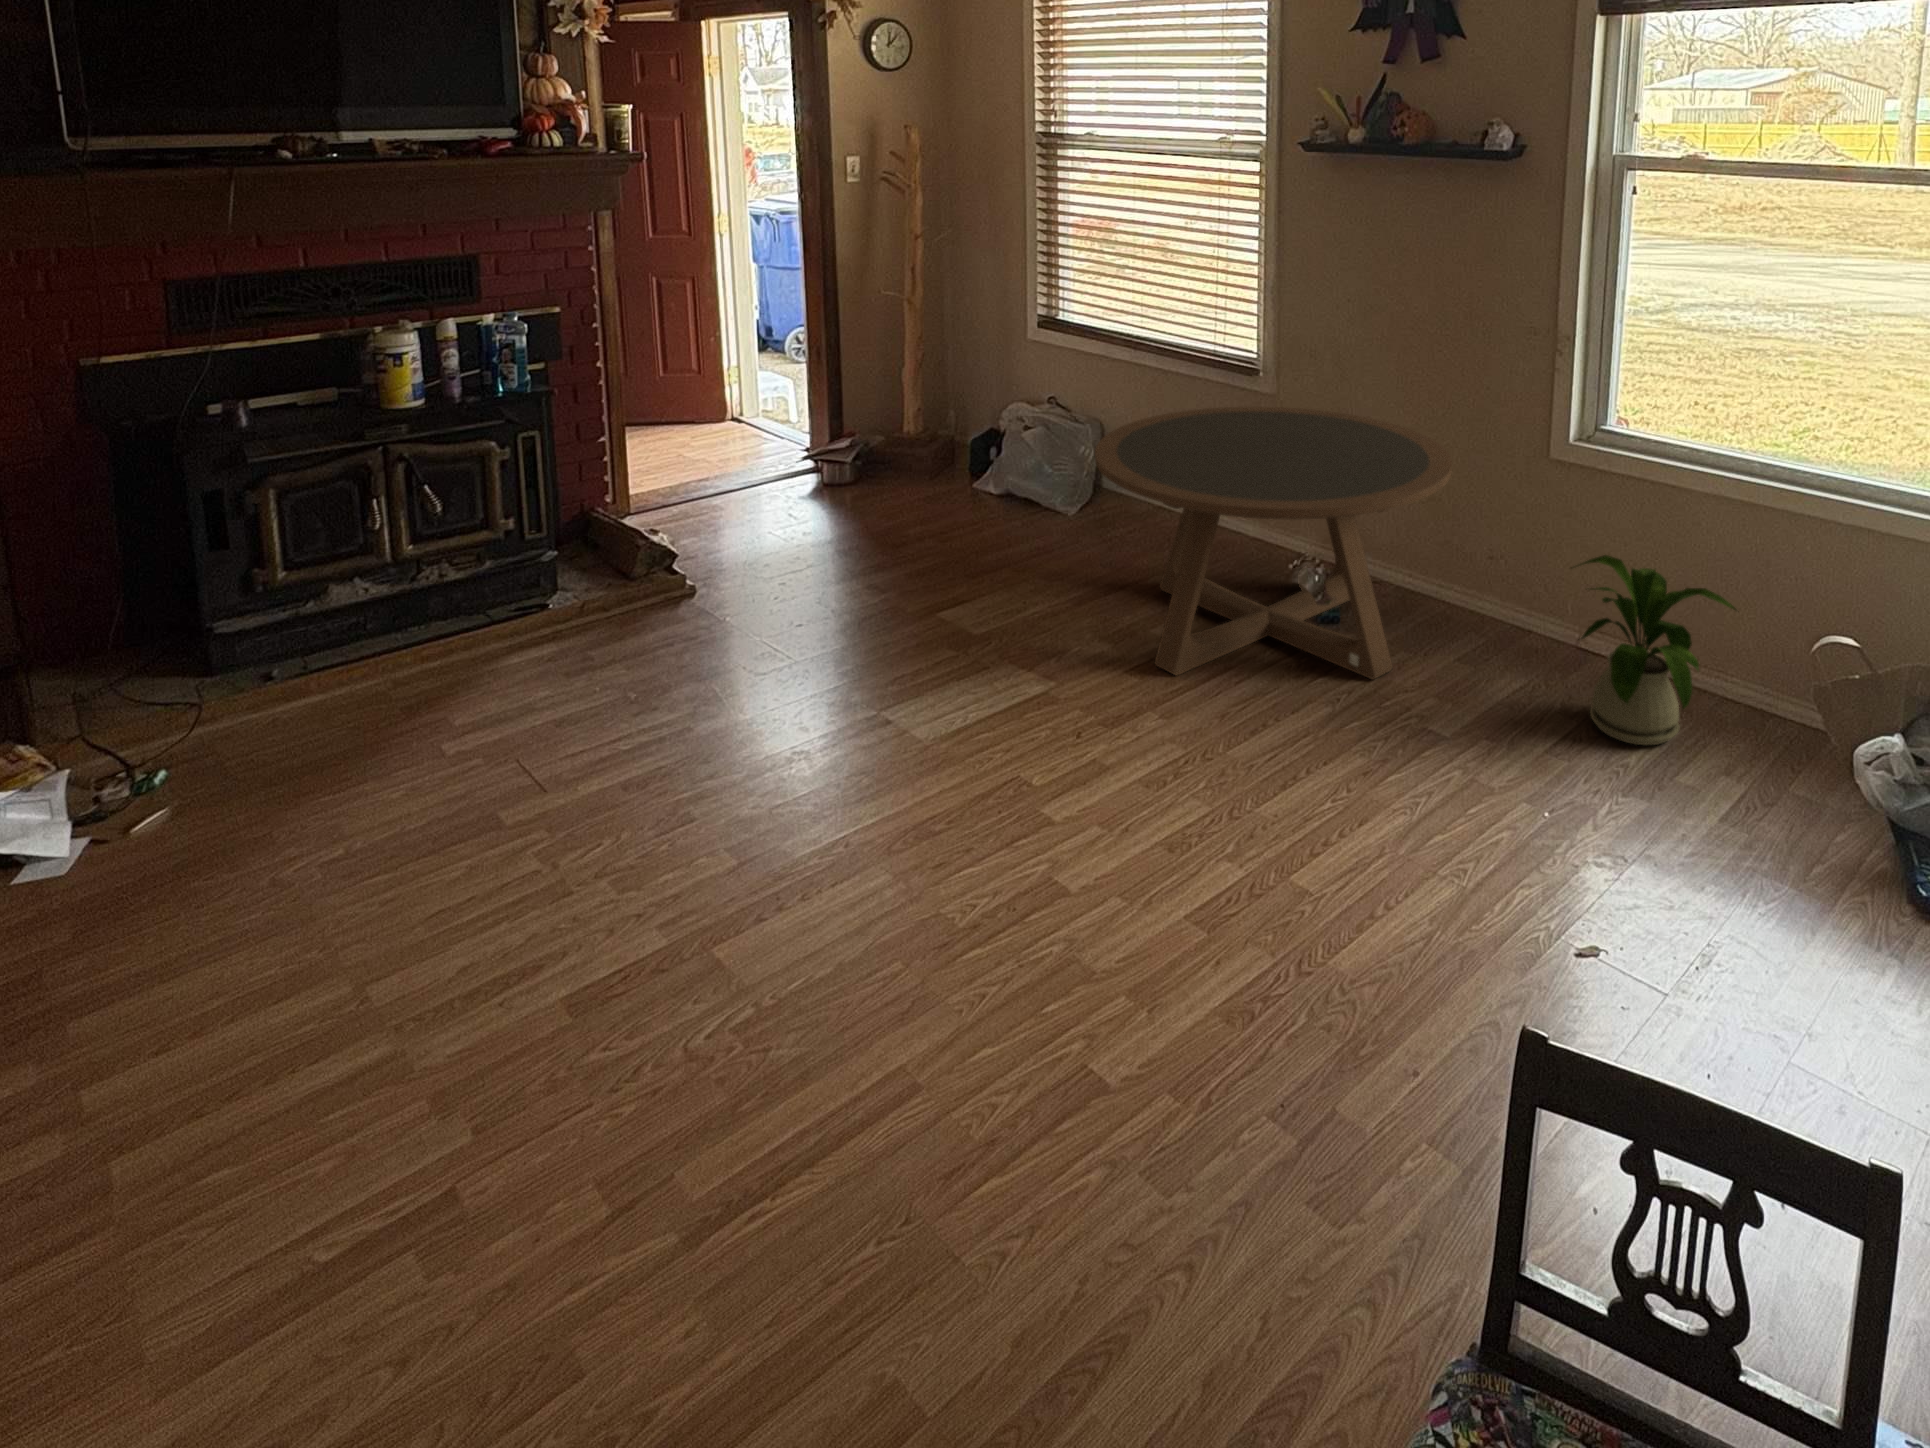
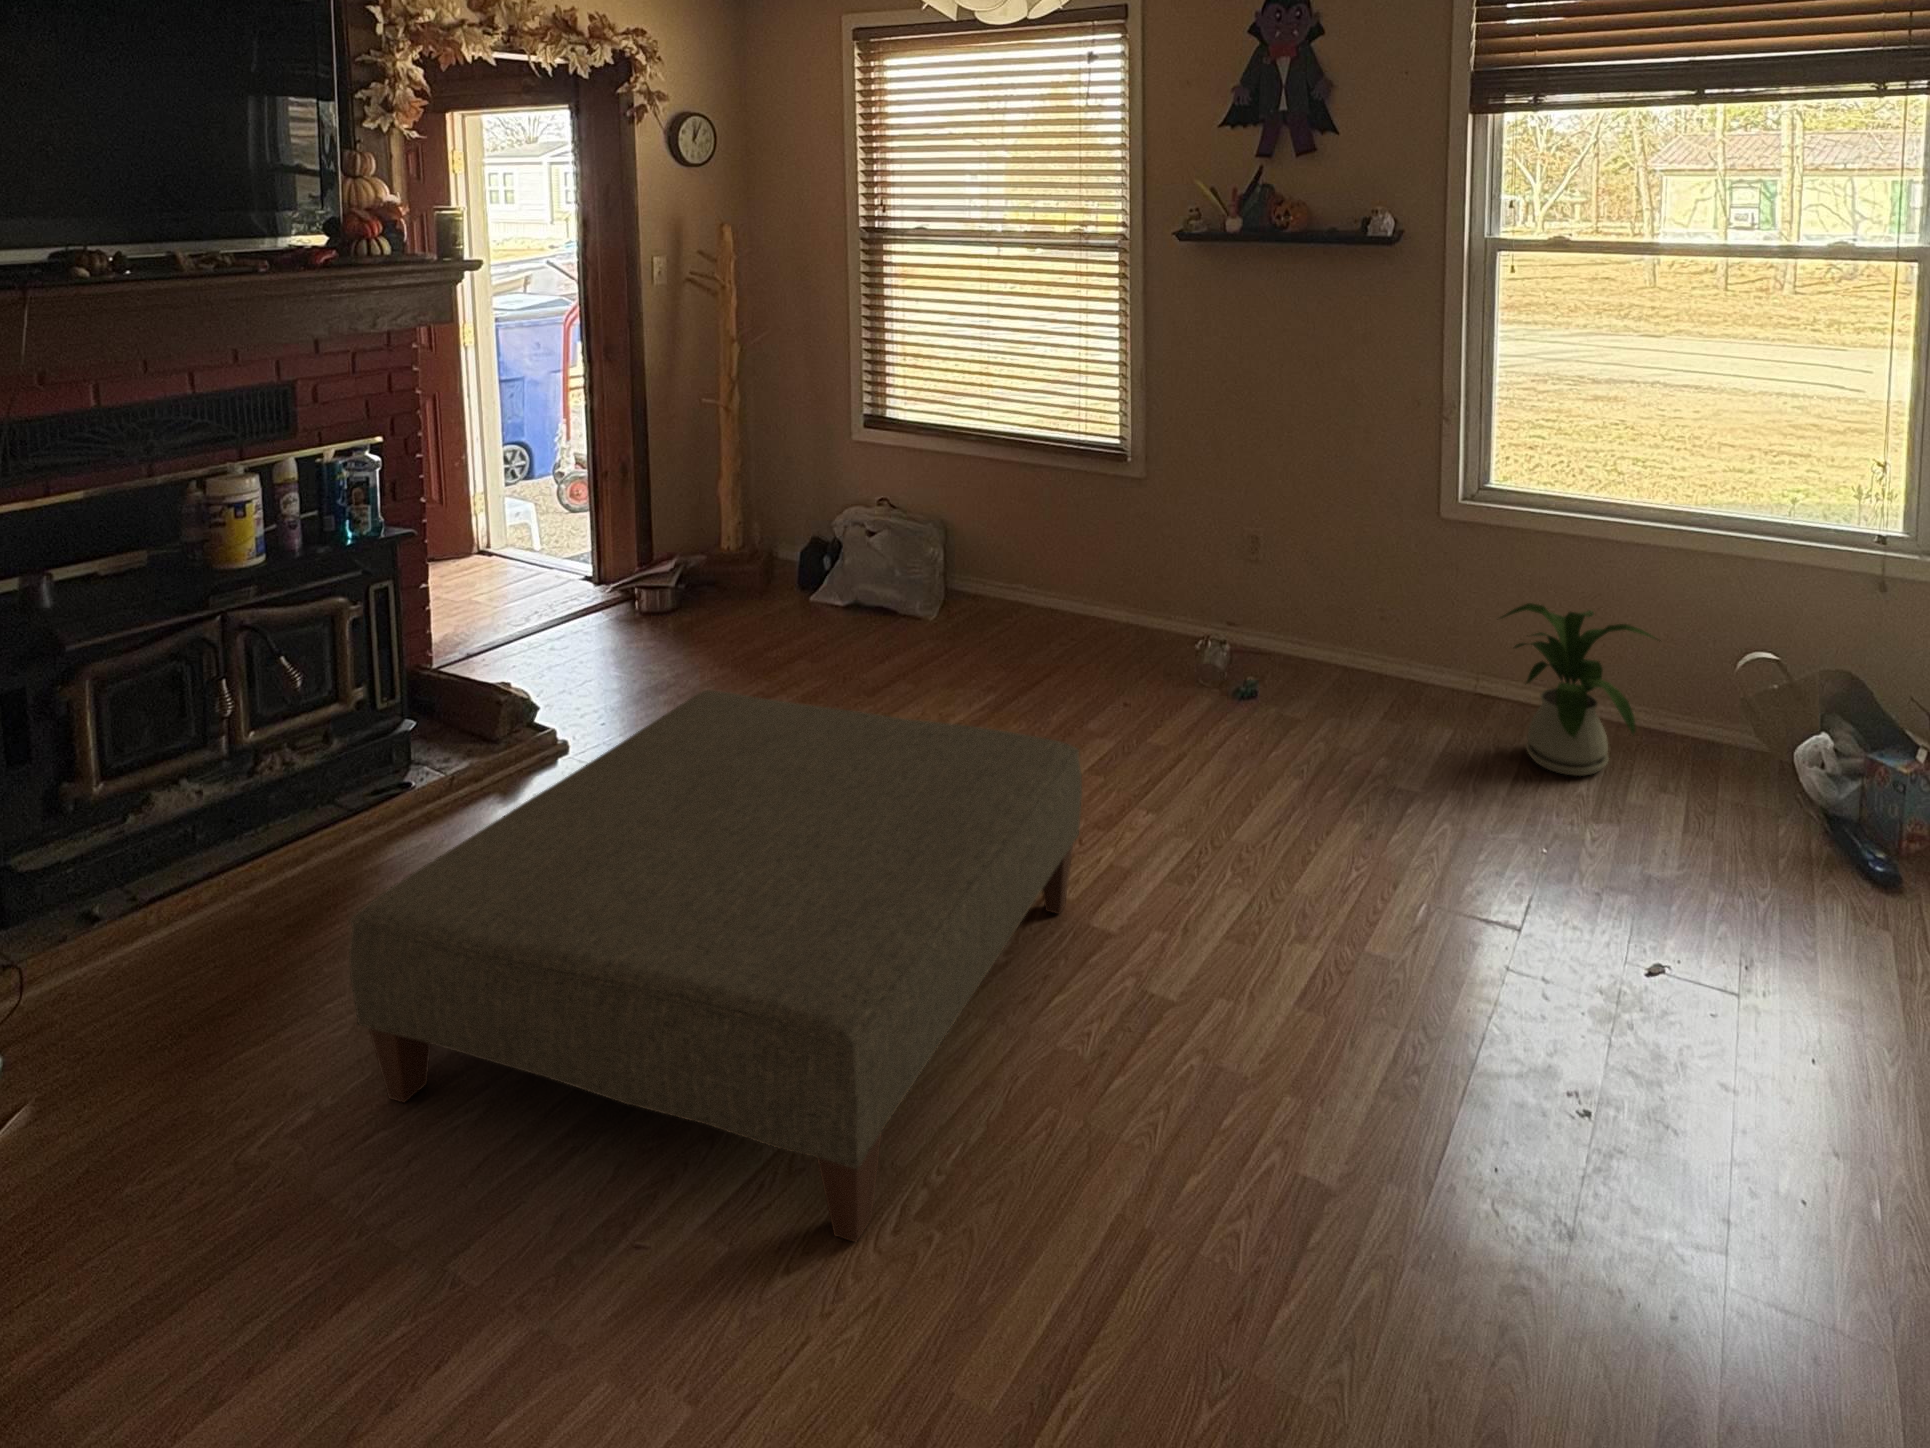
coffee table: present [1095,407,1452,680] -> none [1022,491,1372,769]
ottoman: none [349,551,1043,1048] -> present [349,690,1082,1242]

